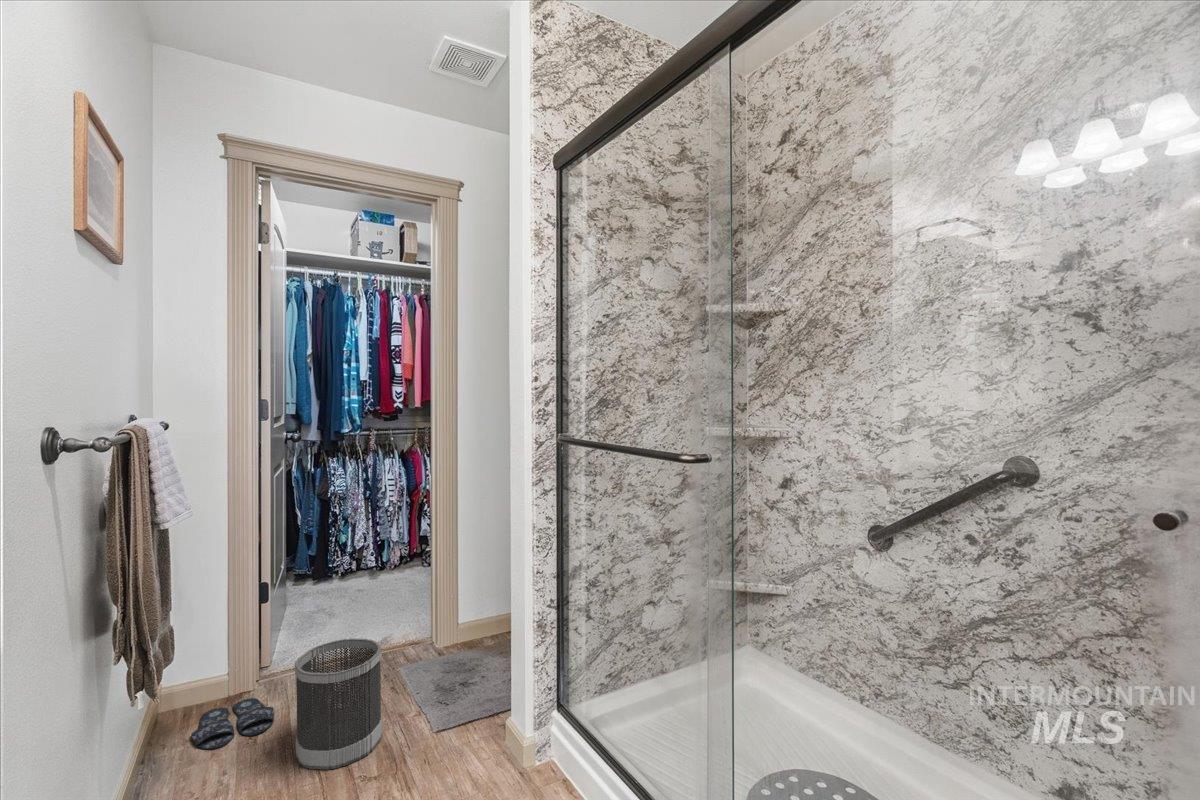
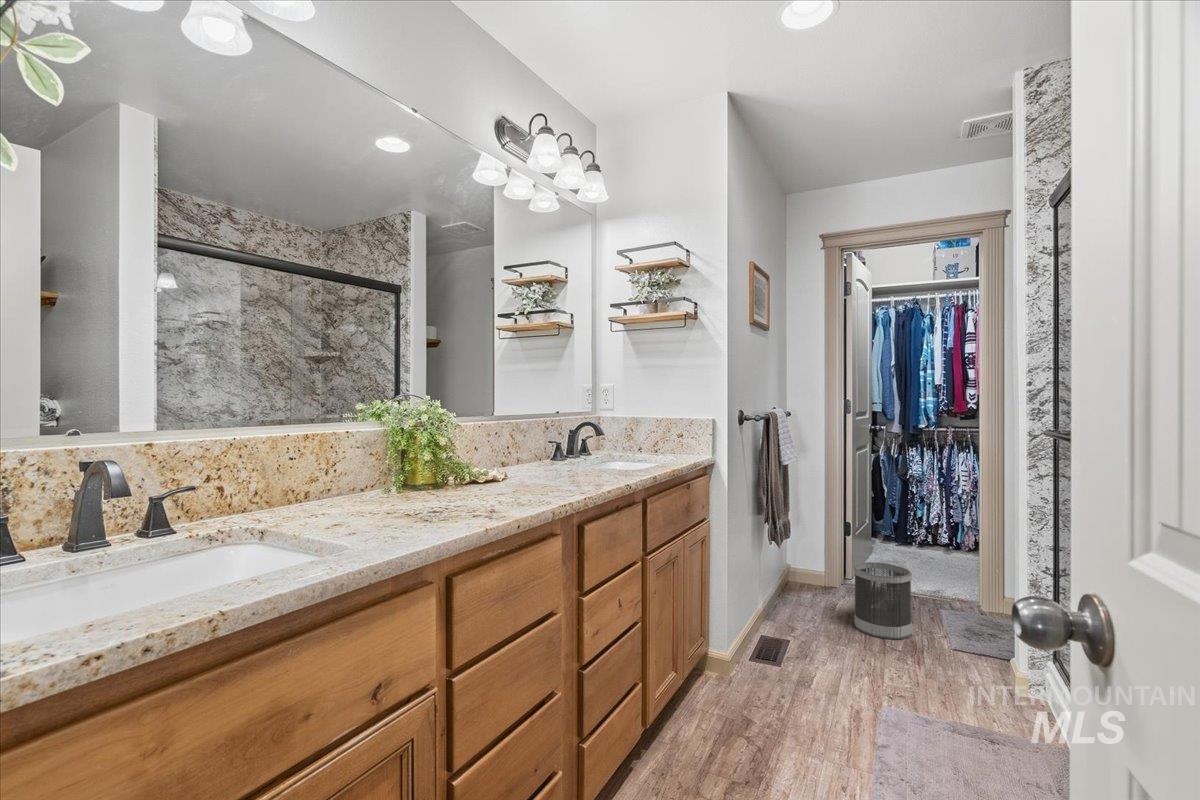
slippers: present [191,698,274,749] -> none [803,588,848,607]

